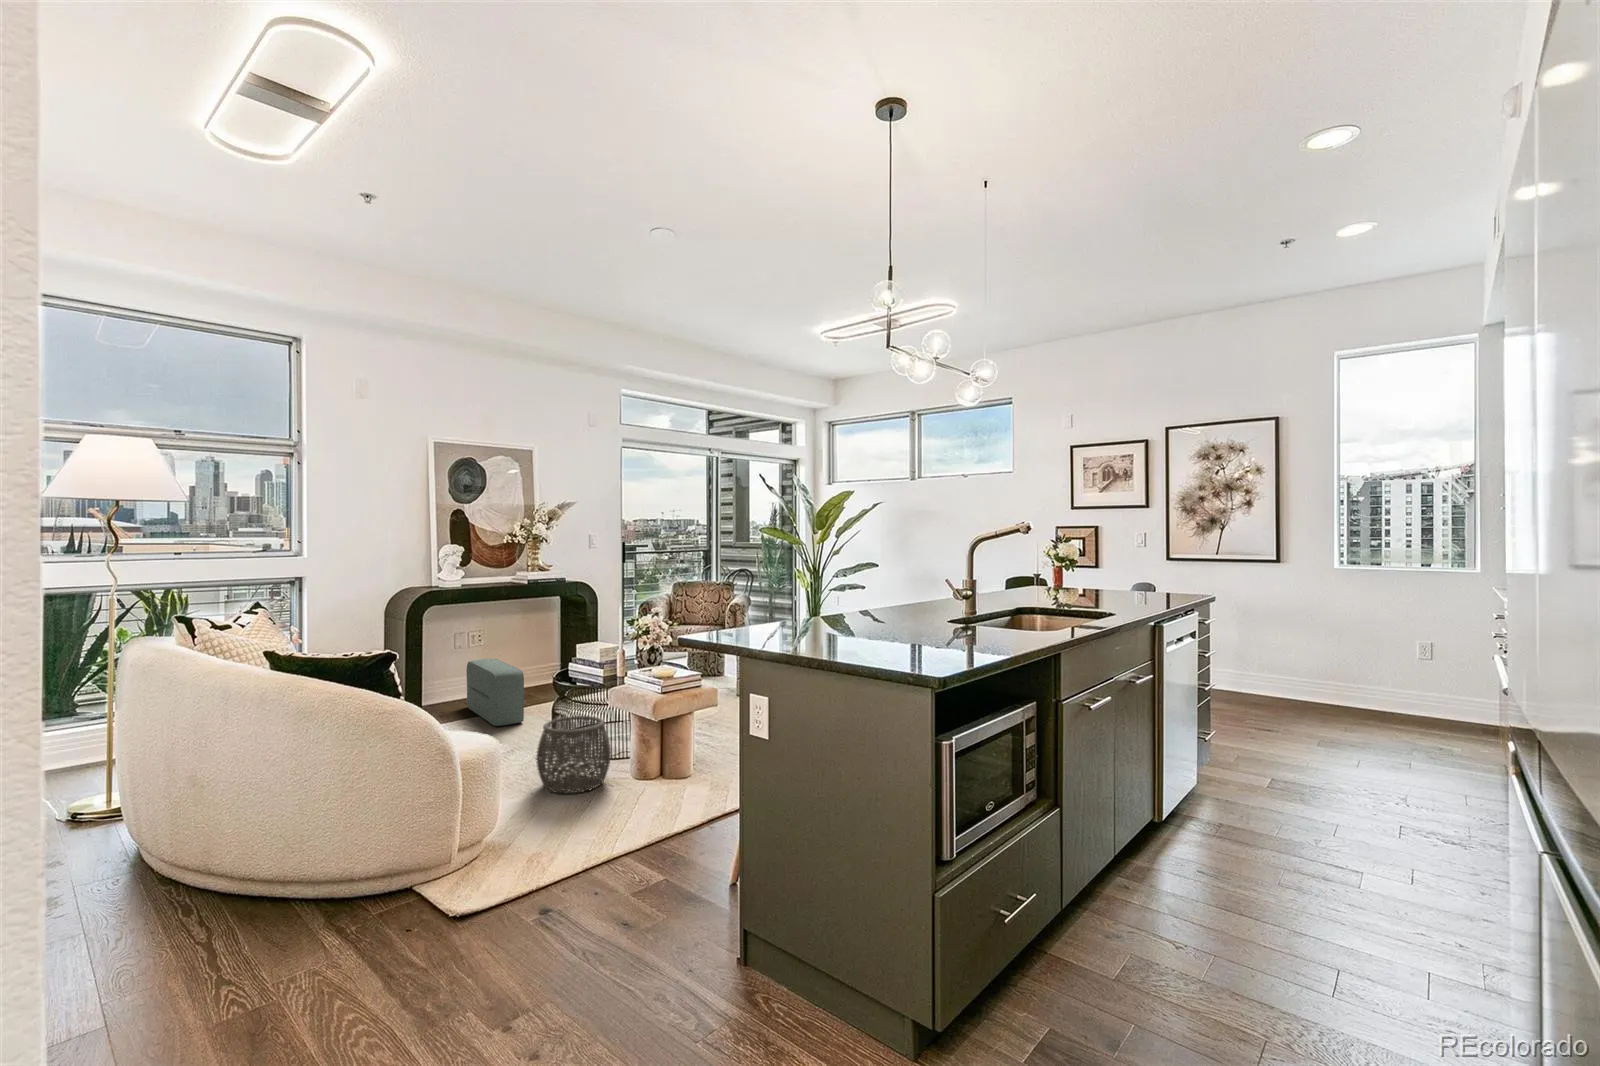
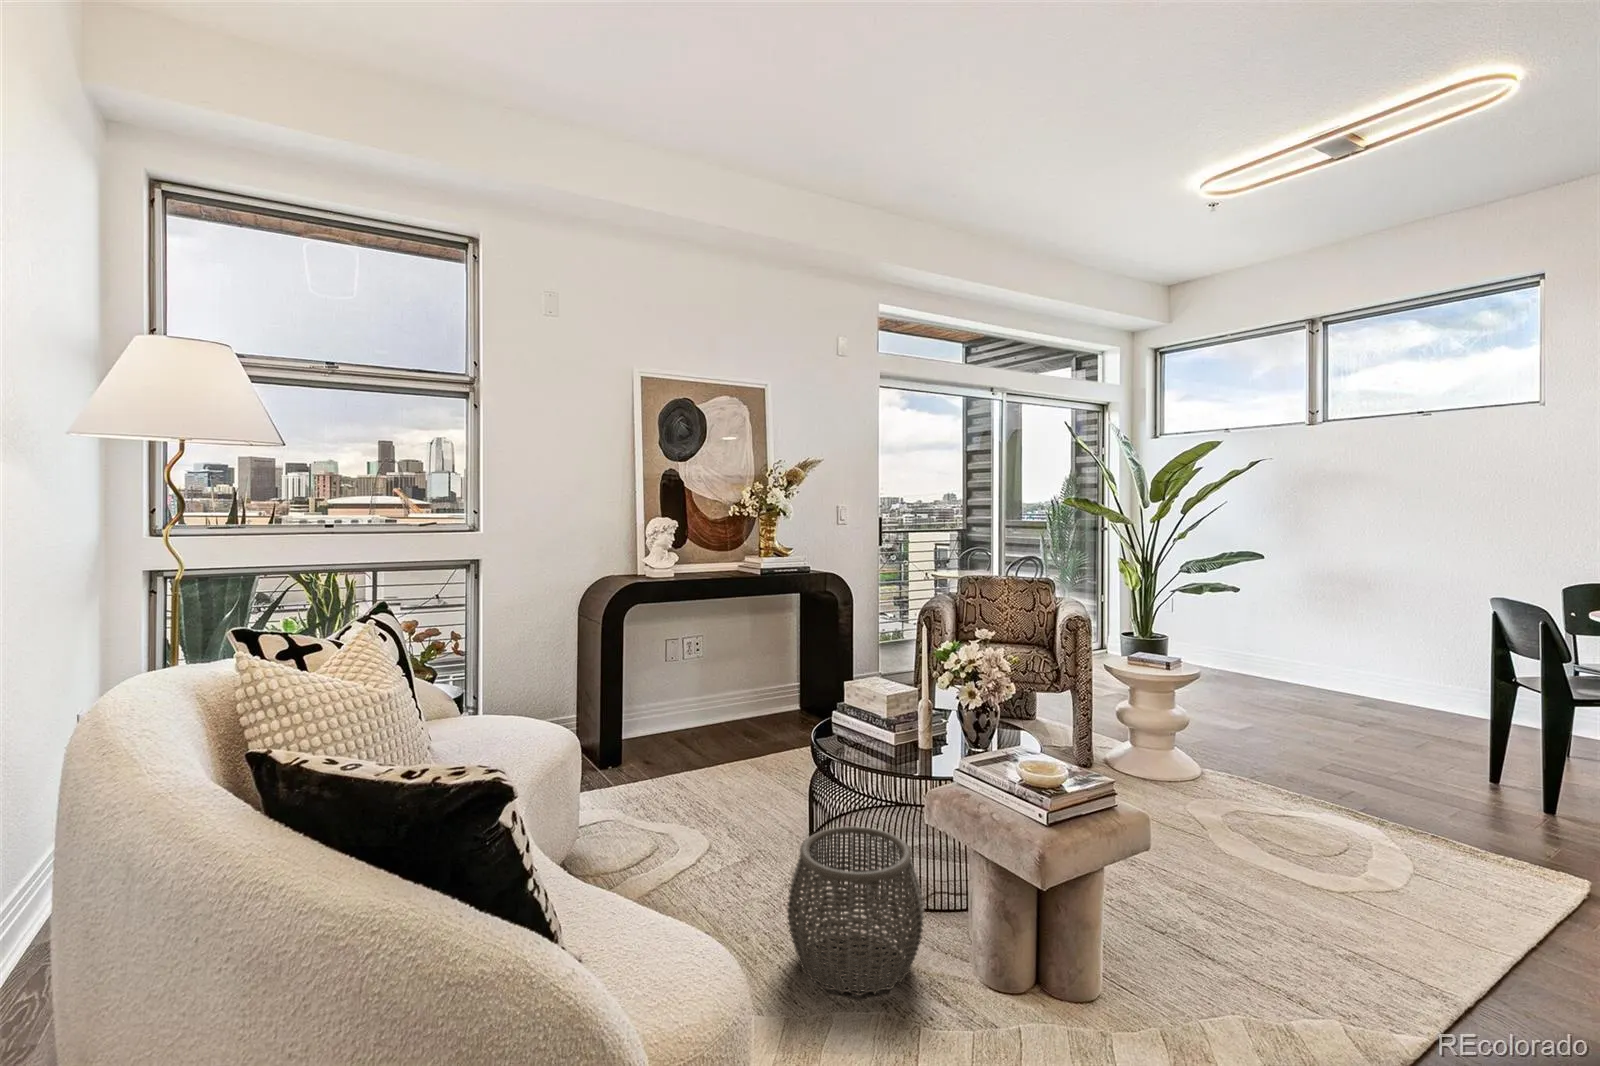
pouf: present [466,659,524,726] -> none [682,679,758,788]

